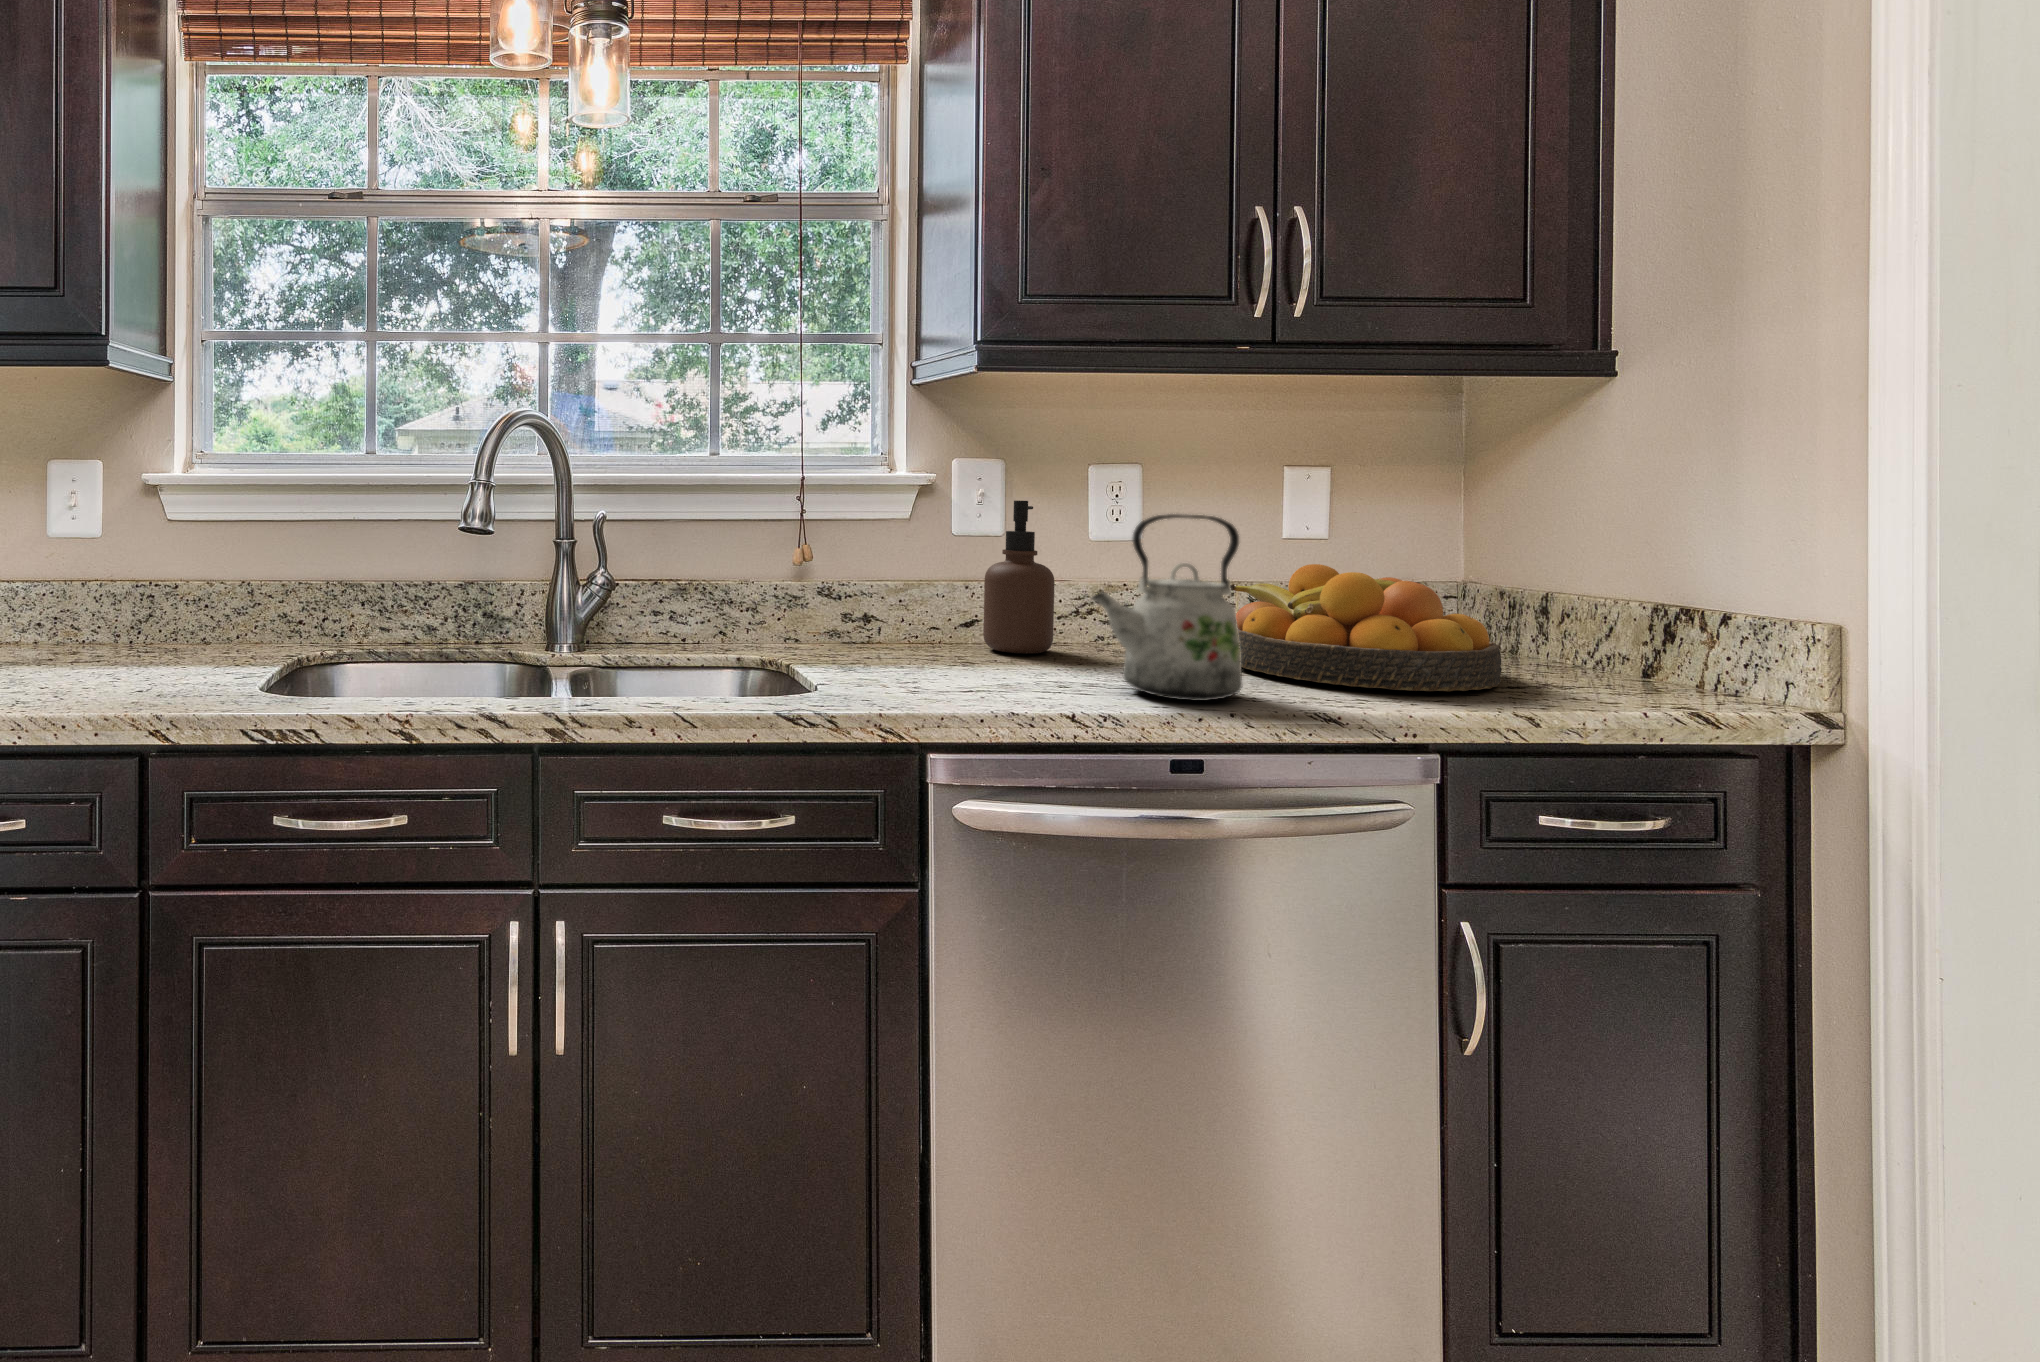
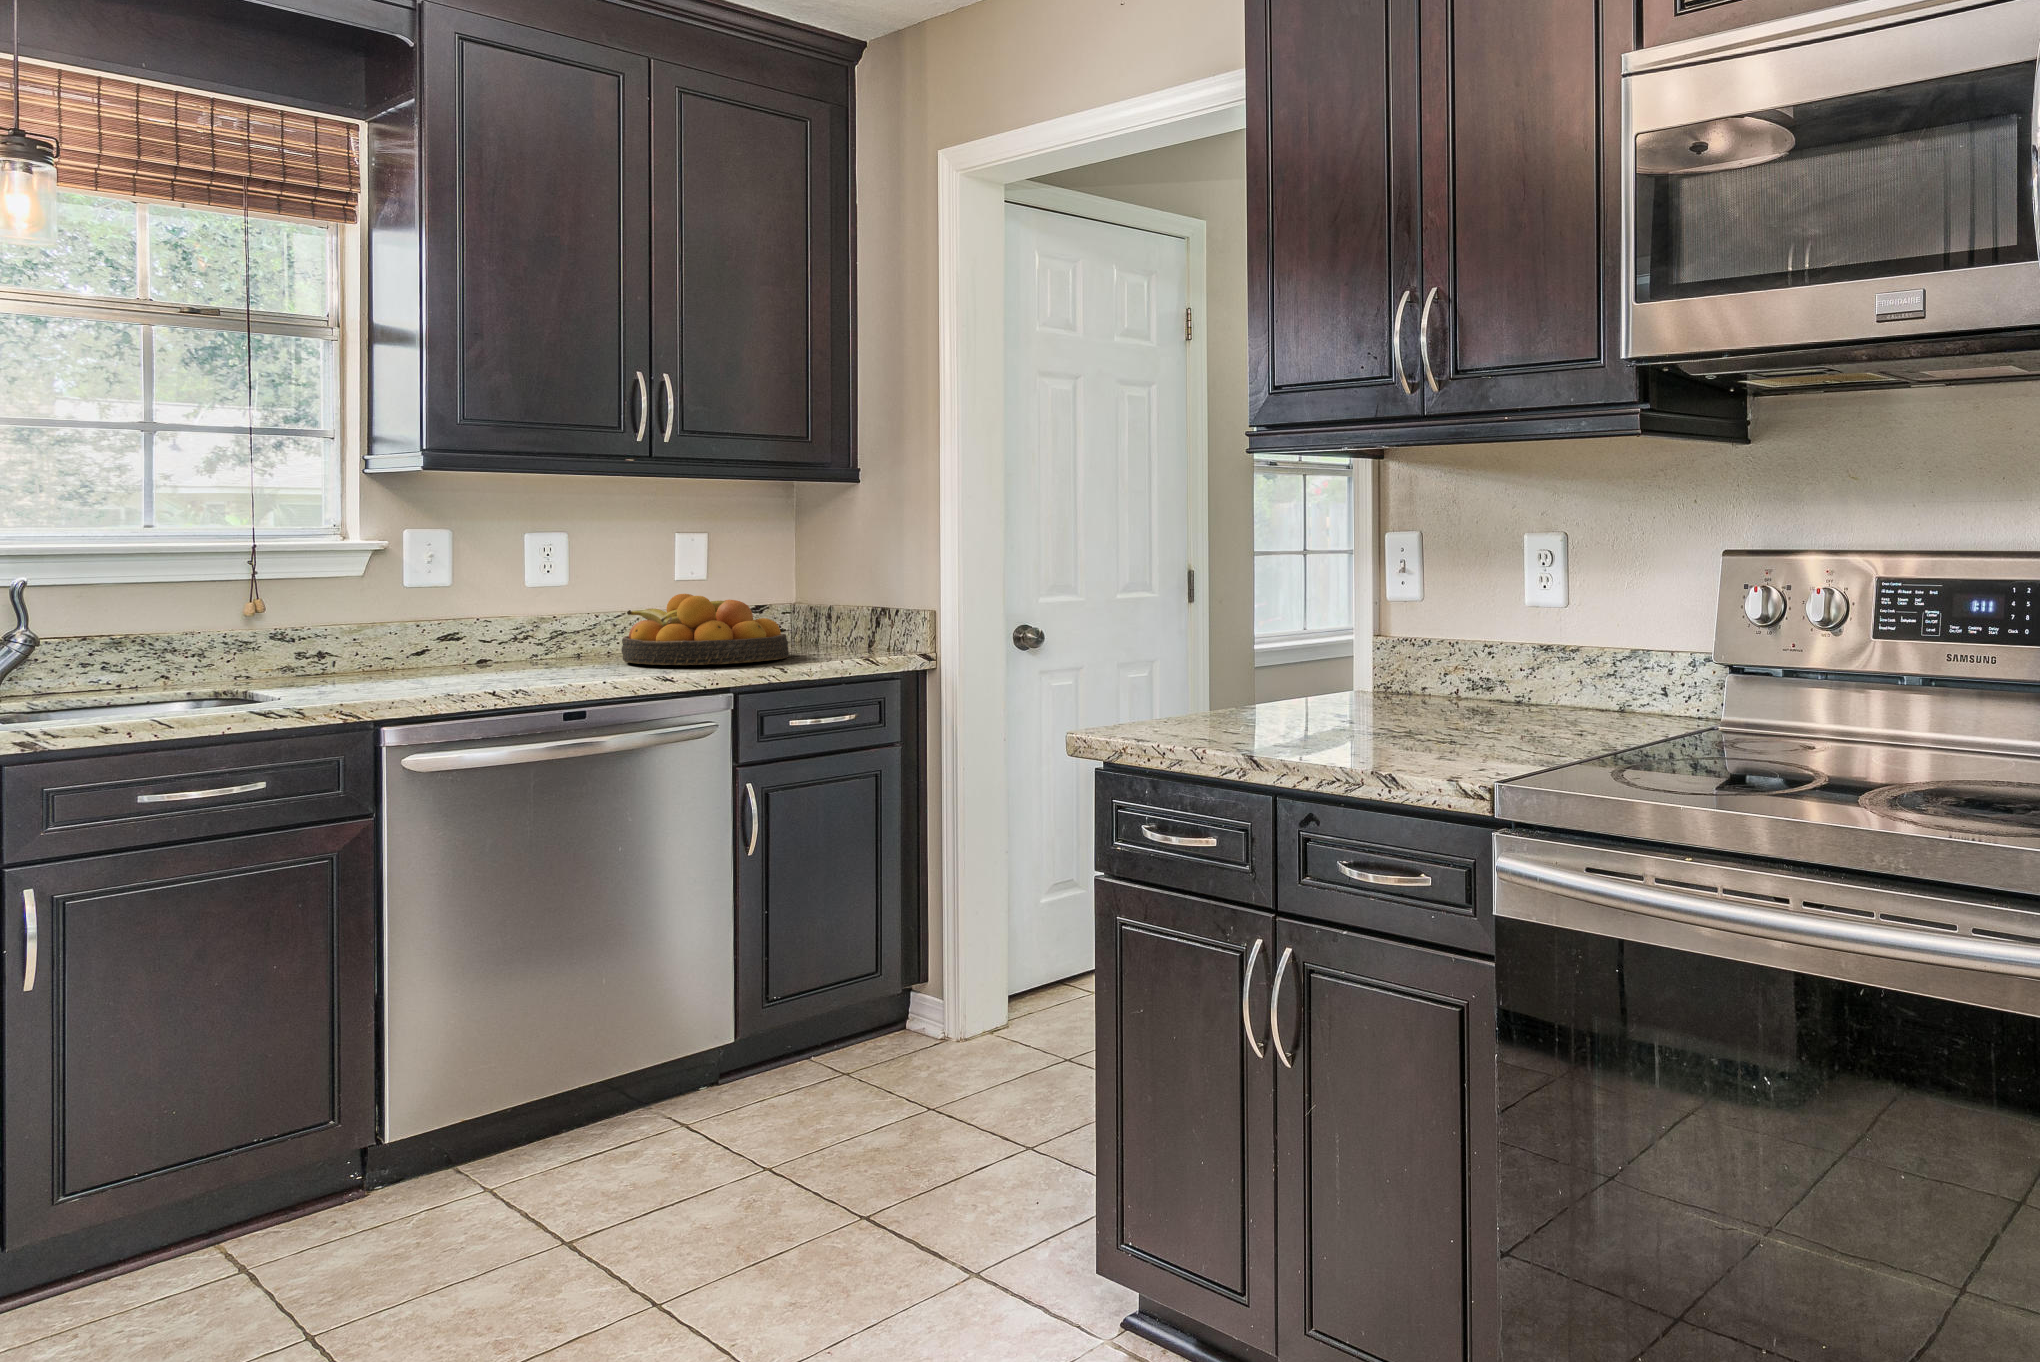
soap dispenser: present [983,501,1055,654] -> none [431,557,493,670]
kettle: present [1092,514,1242,701] -> none [507,562,619,681]

